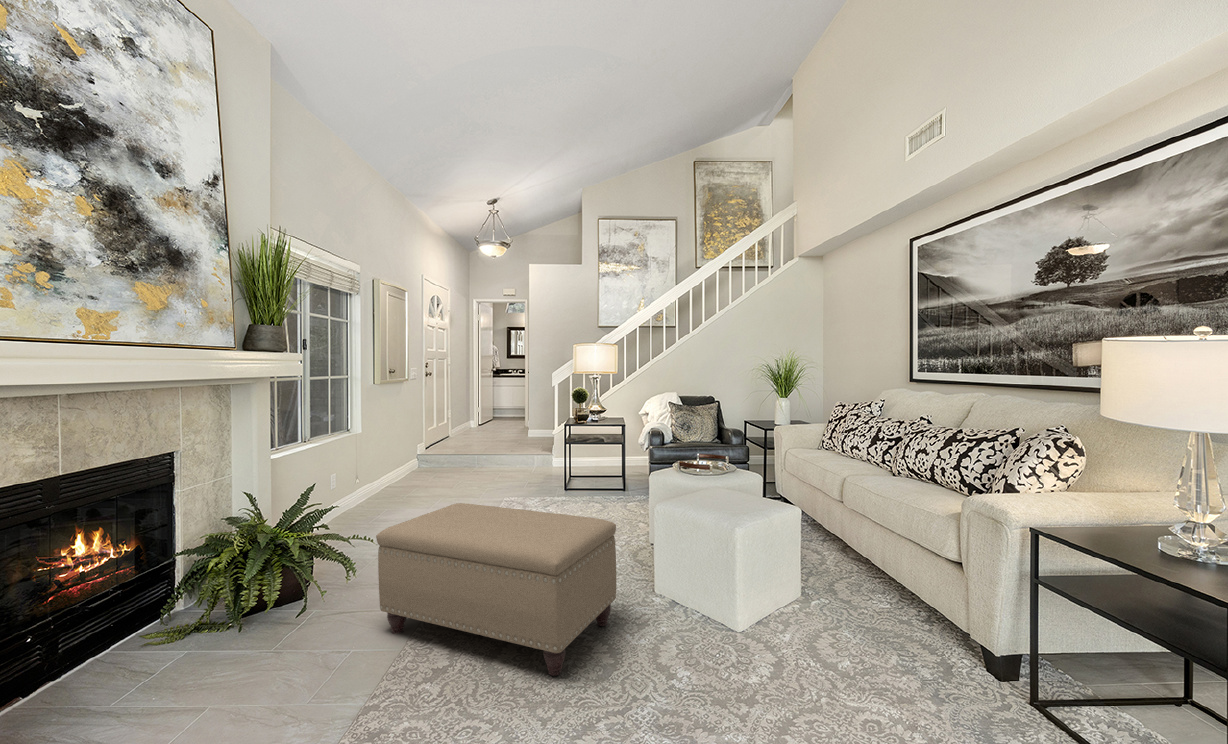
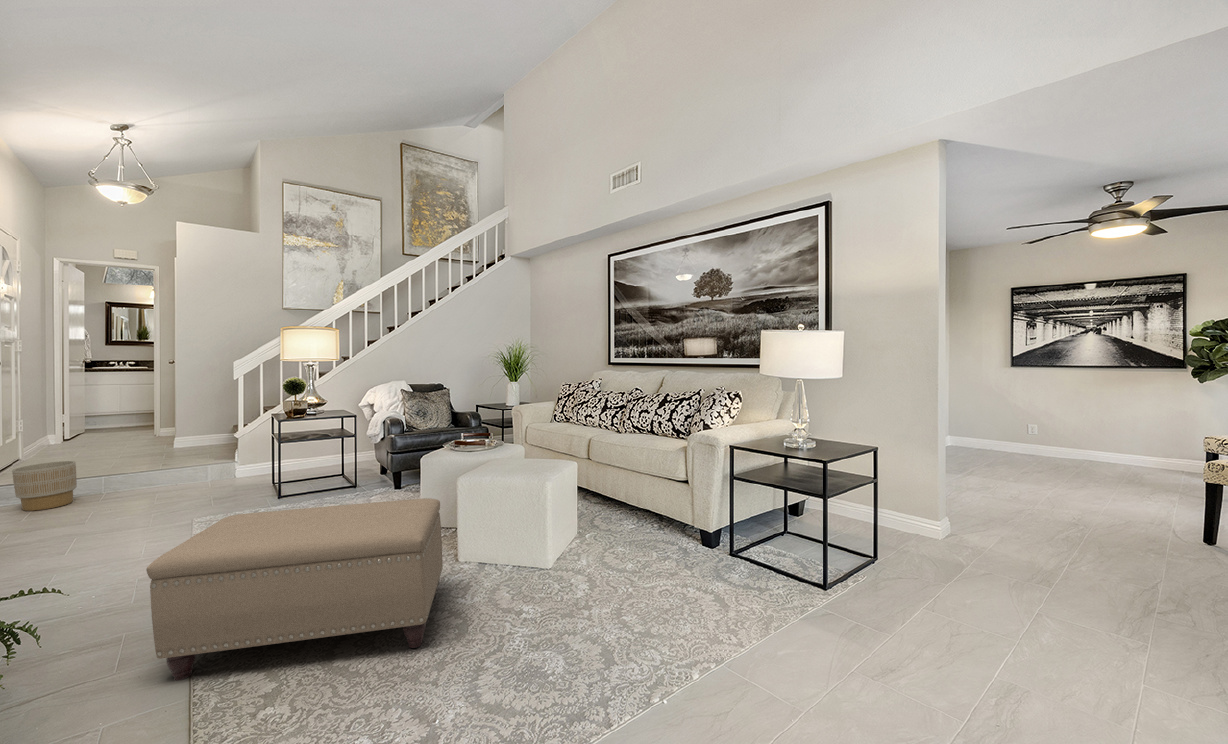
planter: none [412,440,445,474] -> present [12,461,77,511]

